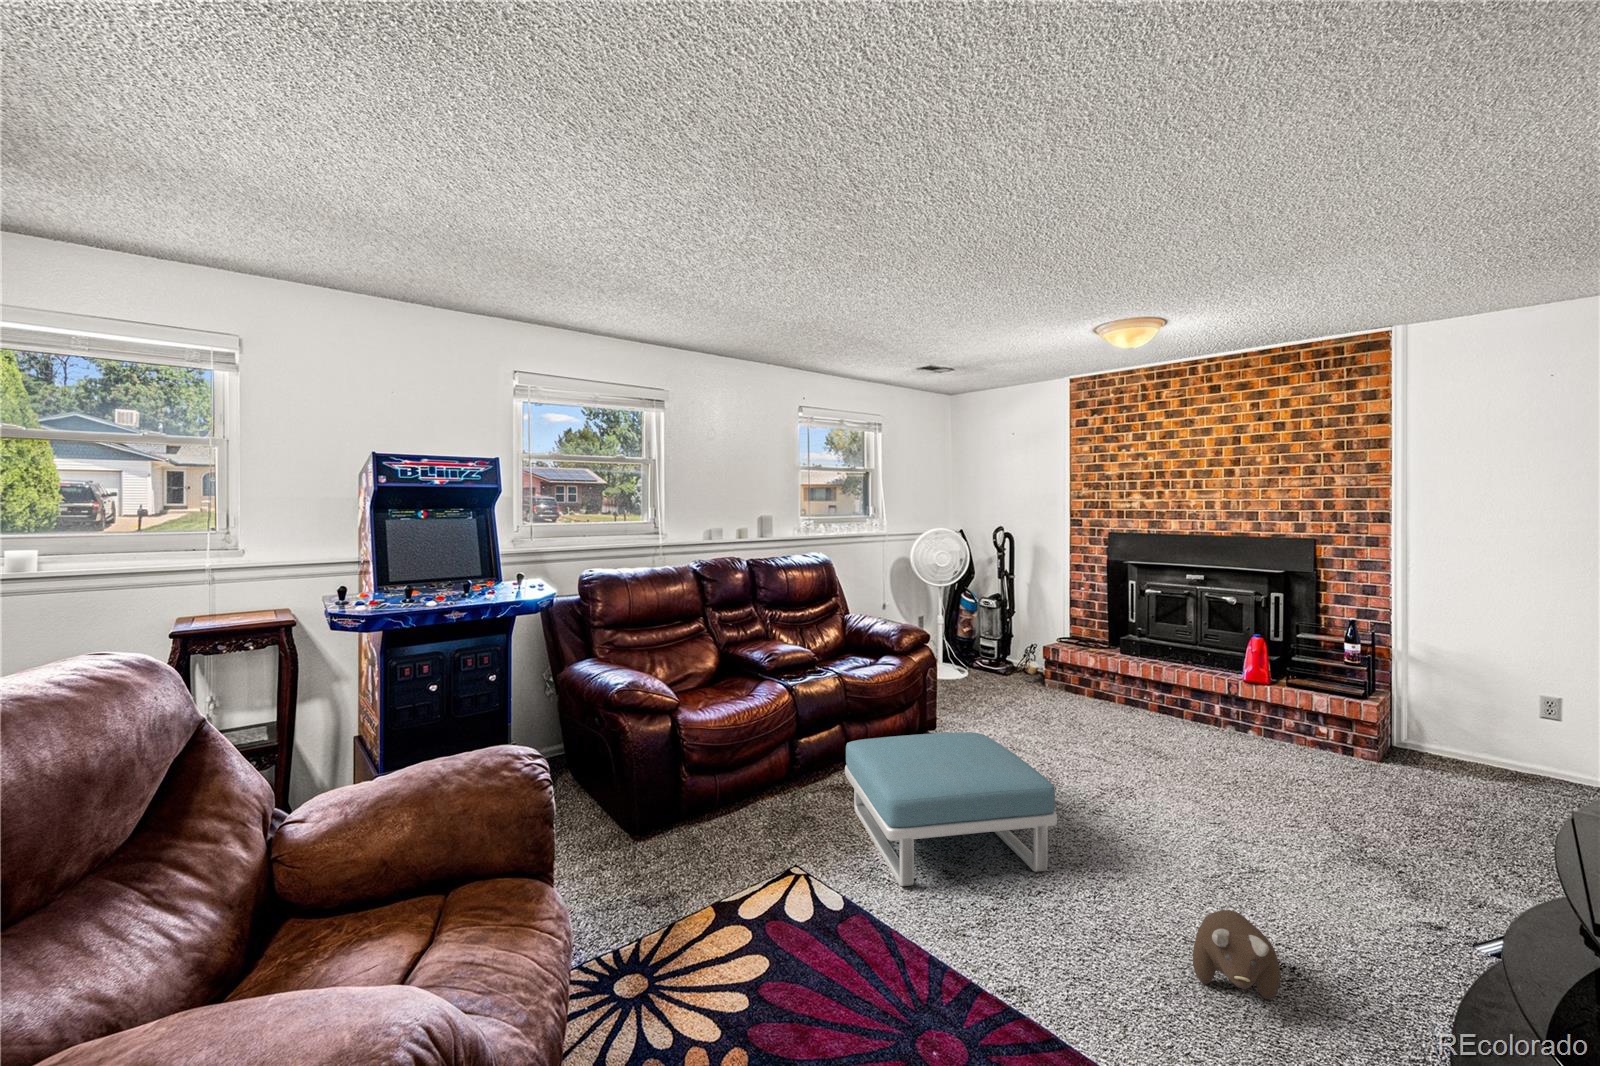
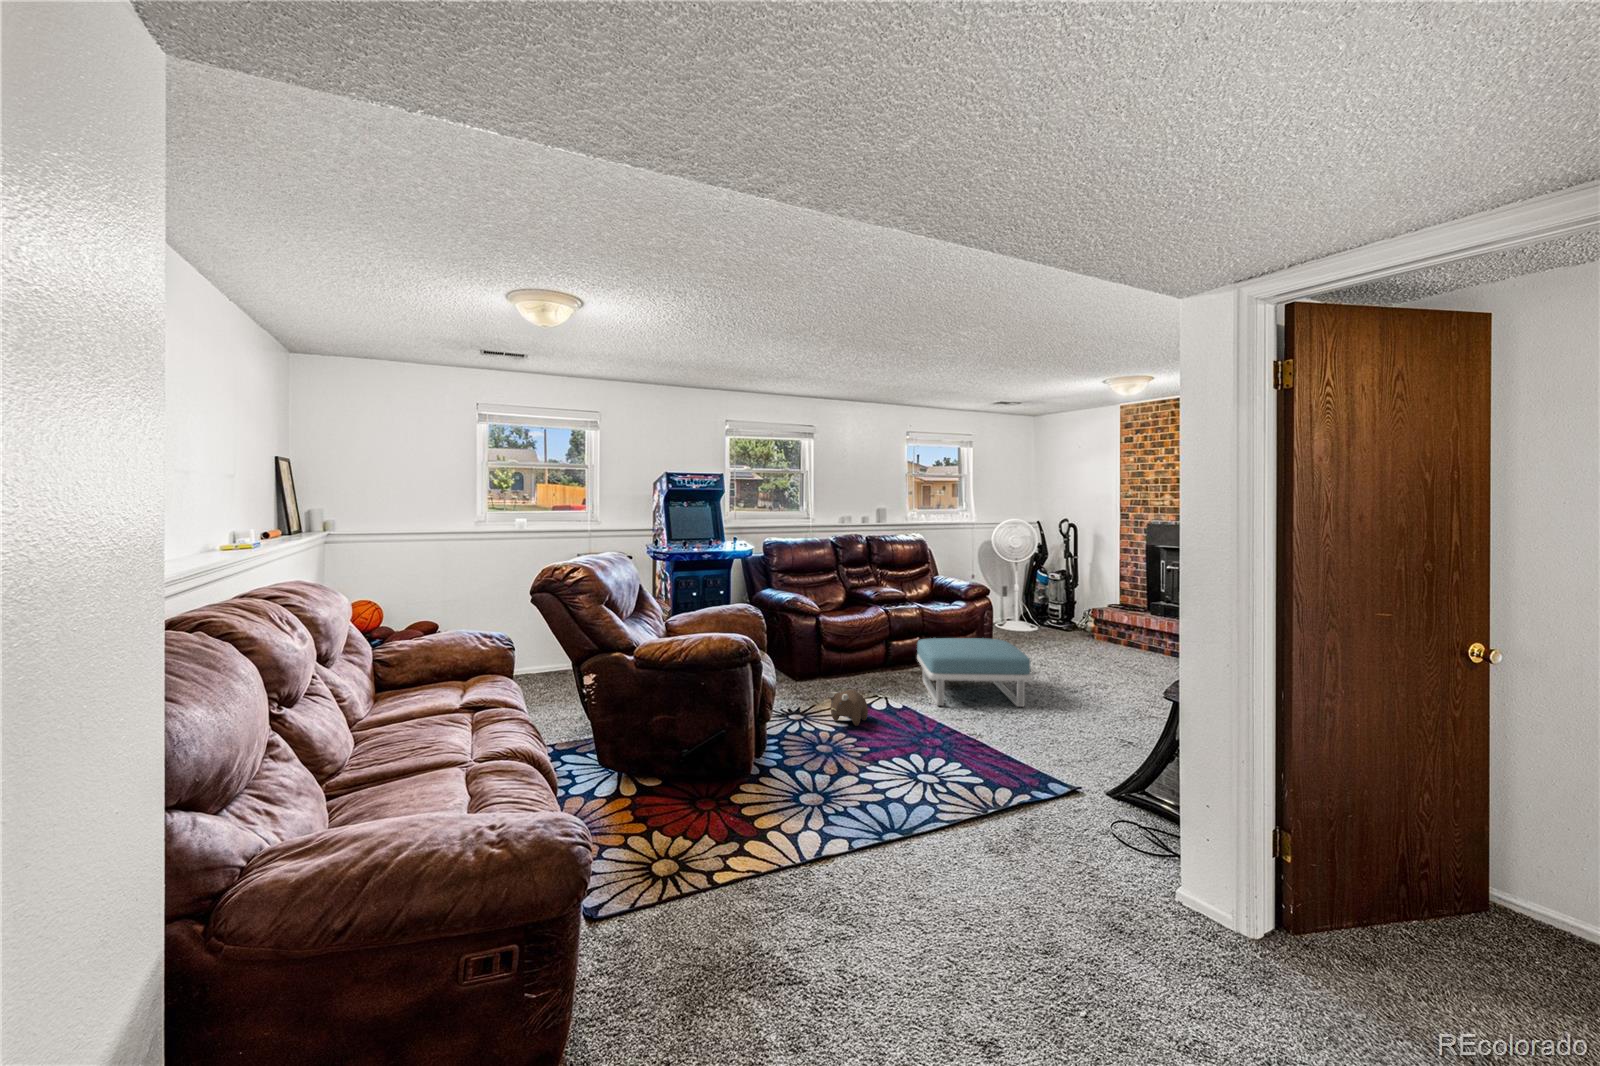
plush toy: present [1193,910,1280,999] -> present [828,690,868,726]

